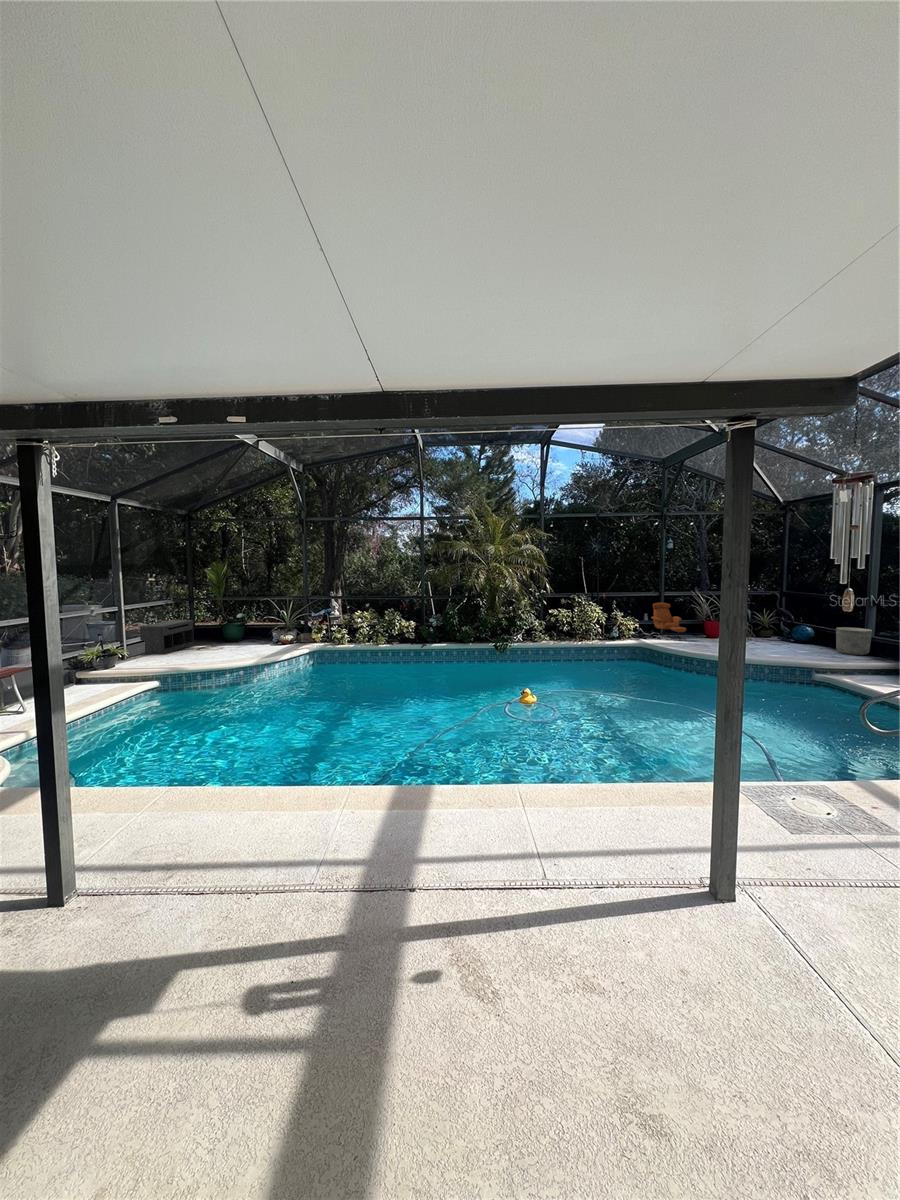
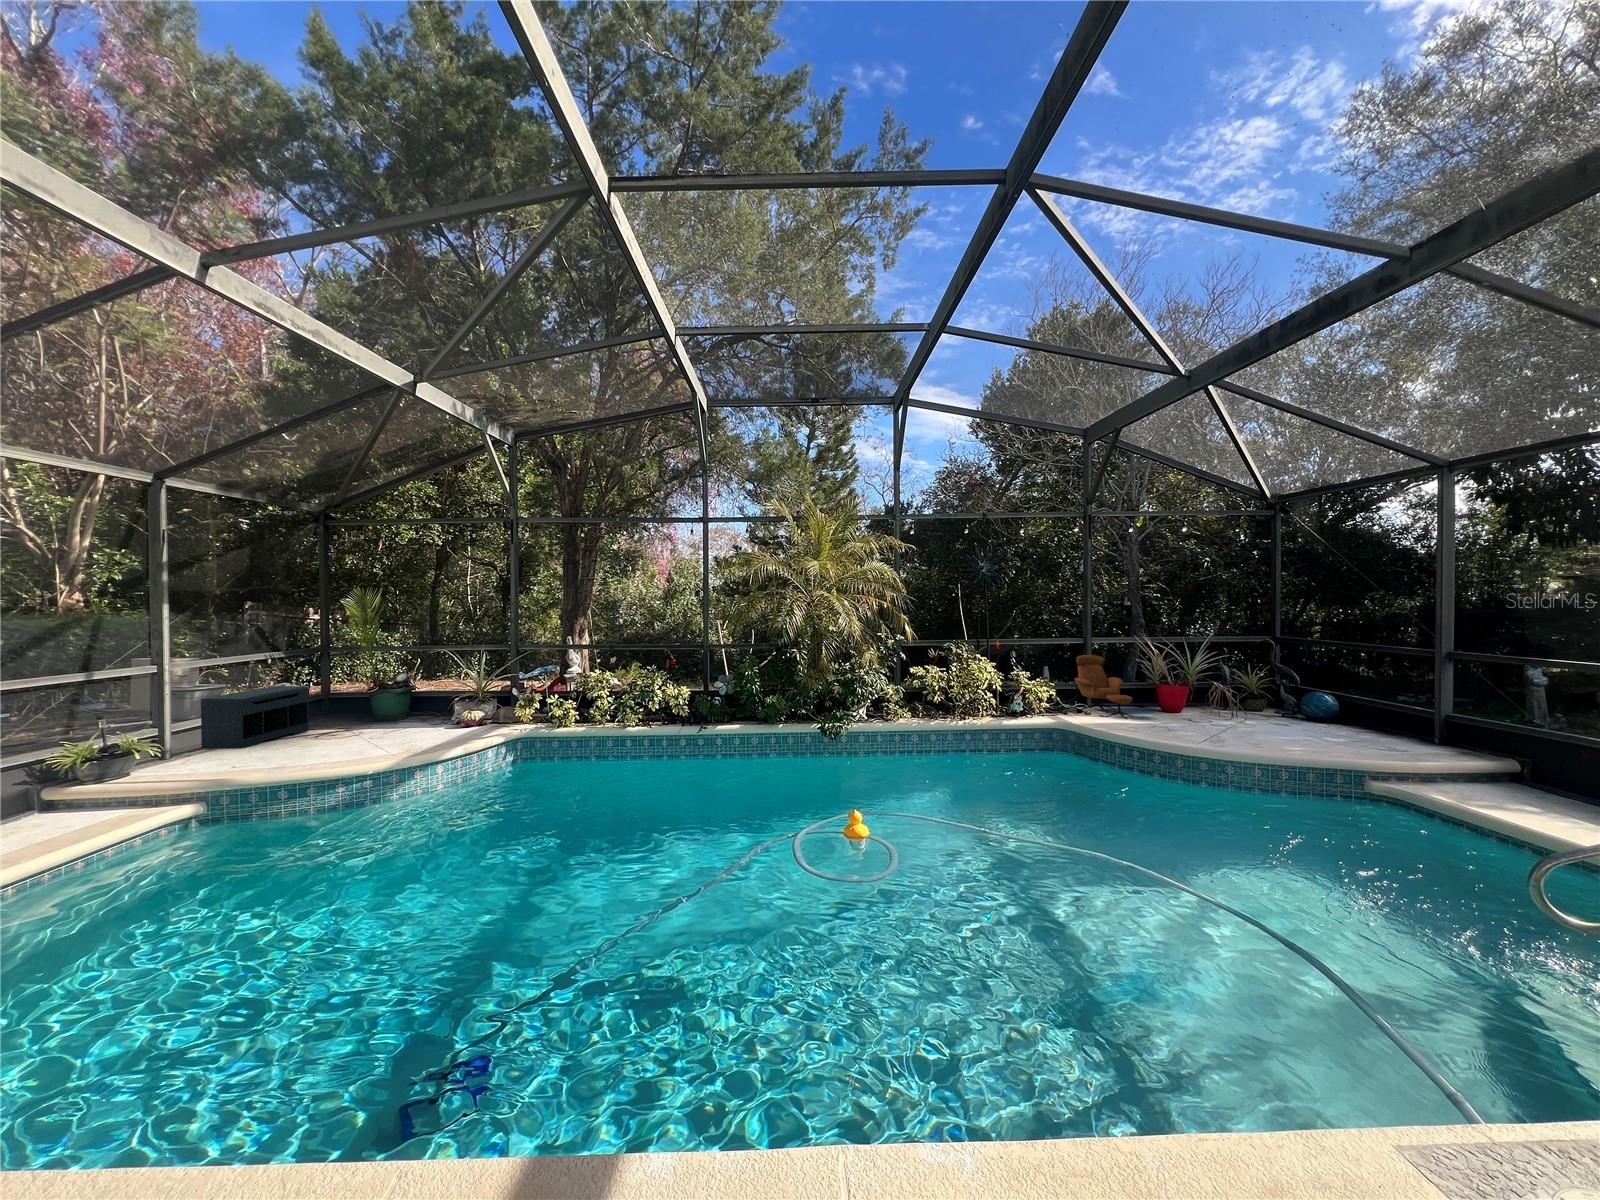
planter: present [836,627,872,655] -> none [1381,698,1442,745]

